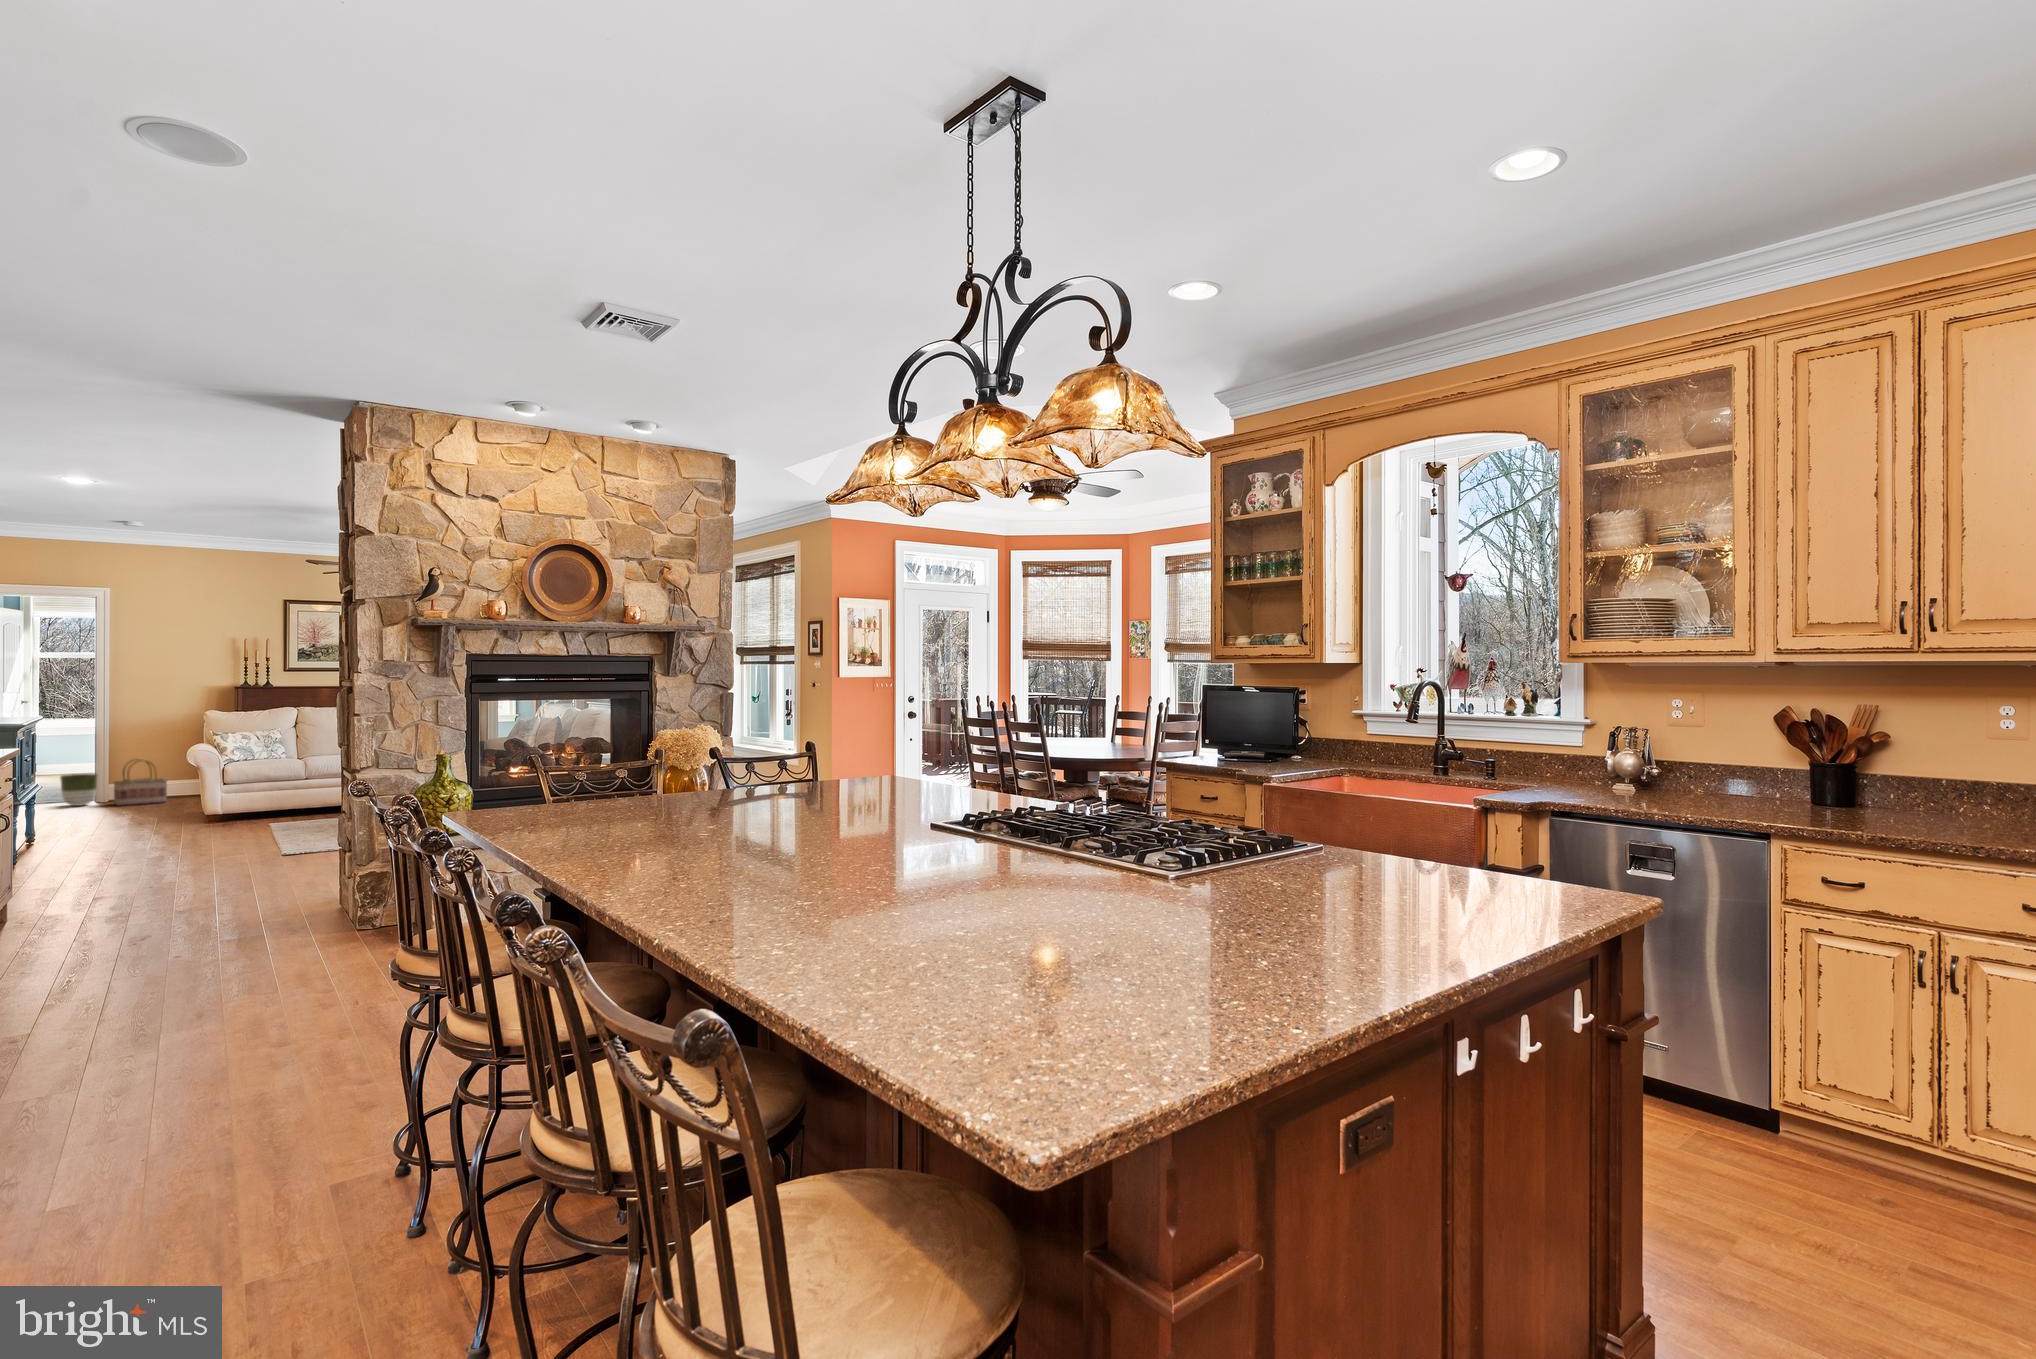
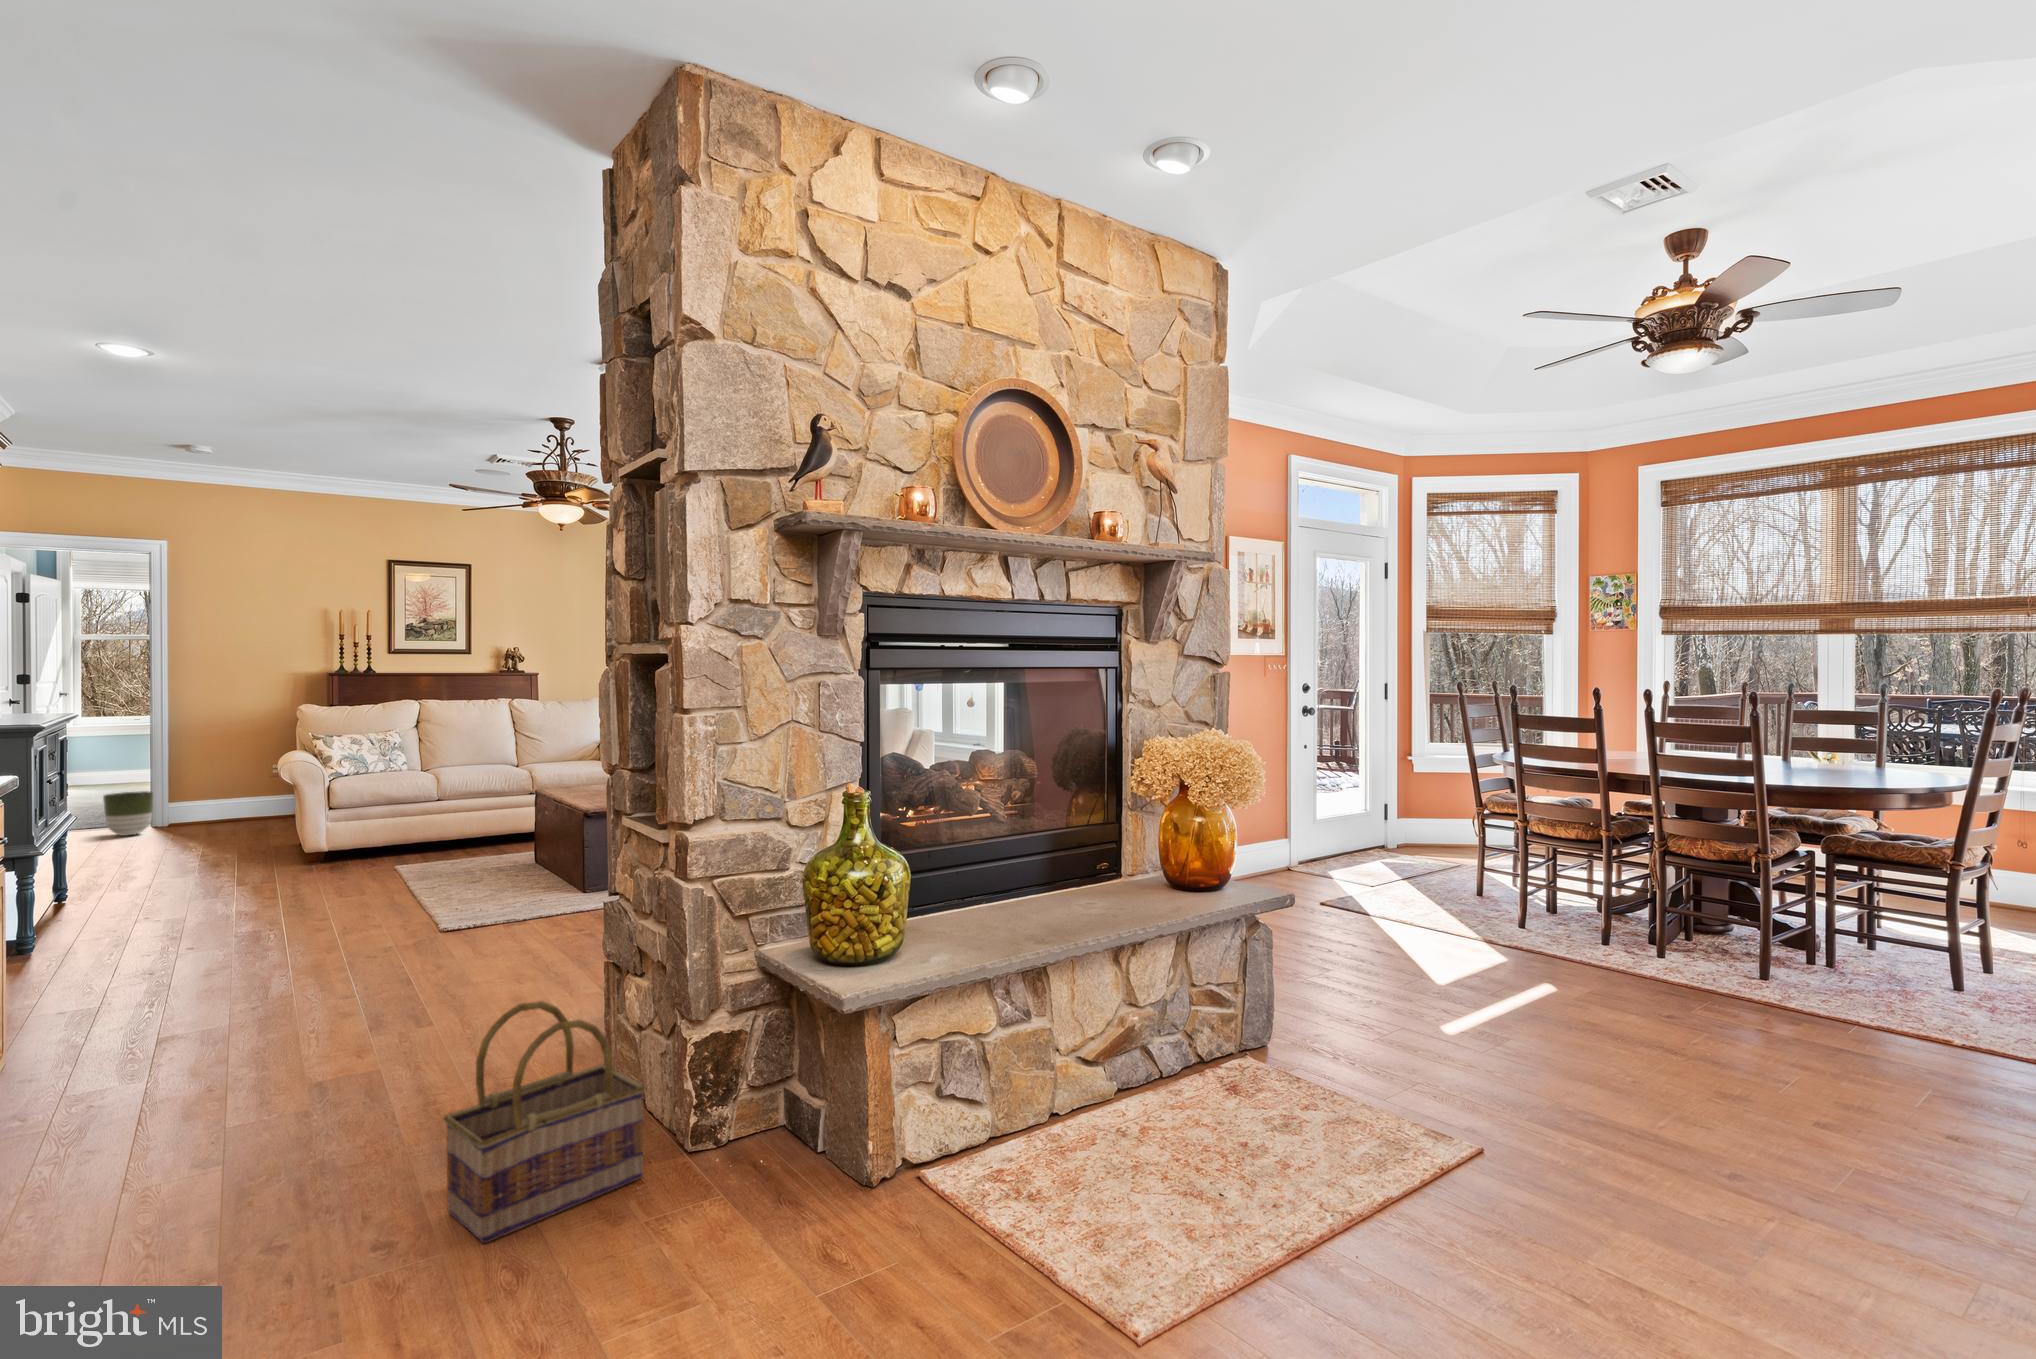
basket: present [113,758,167,806] -> present [444,1001,646,1243]

